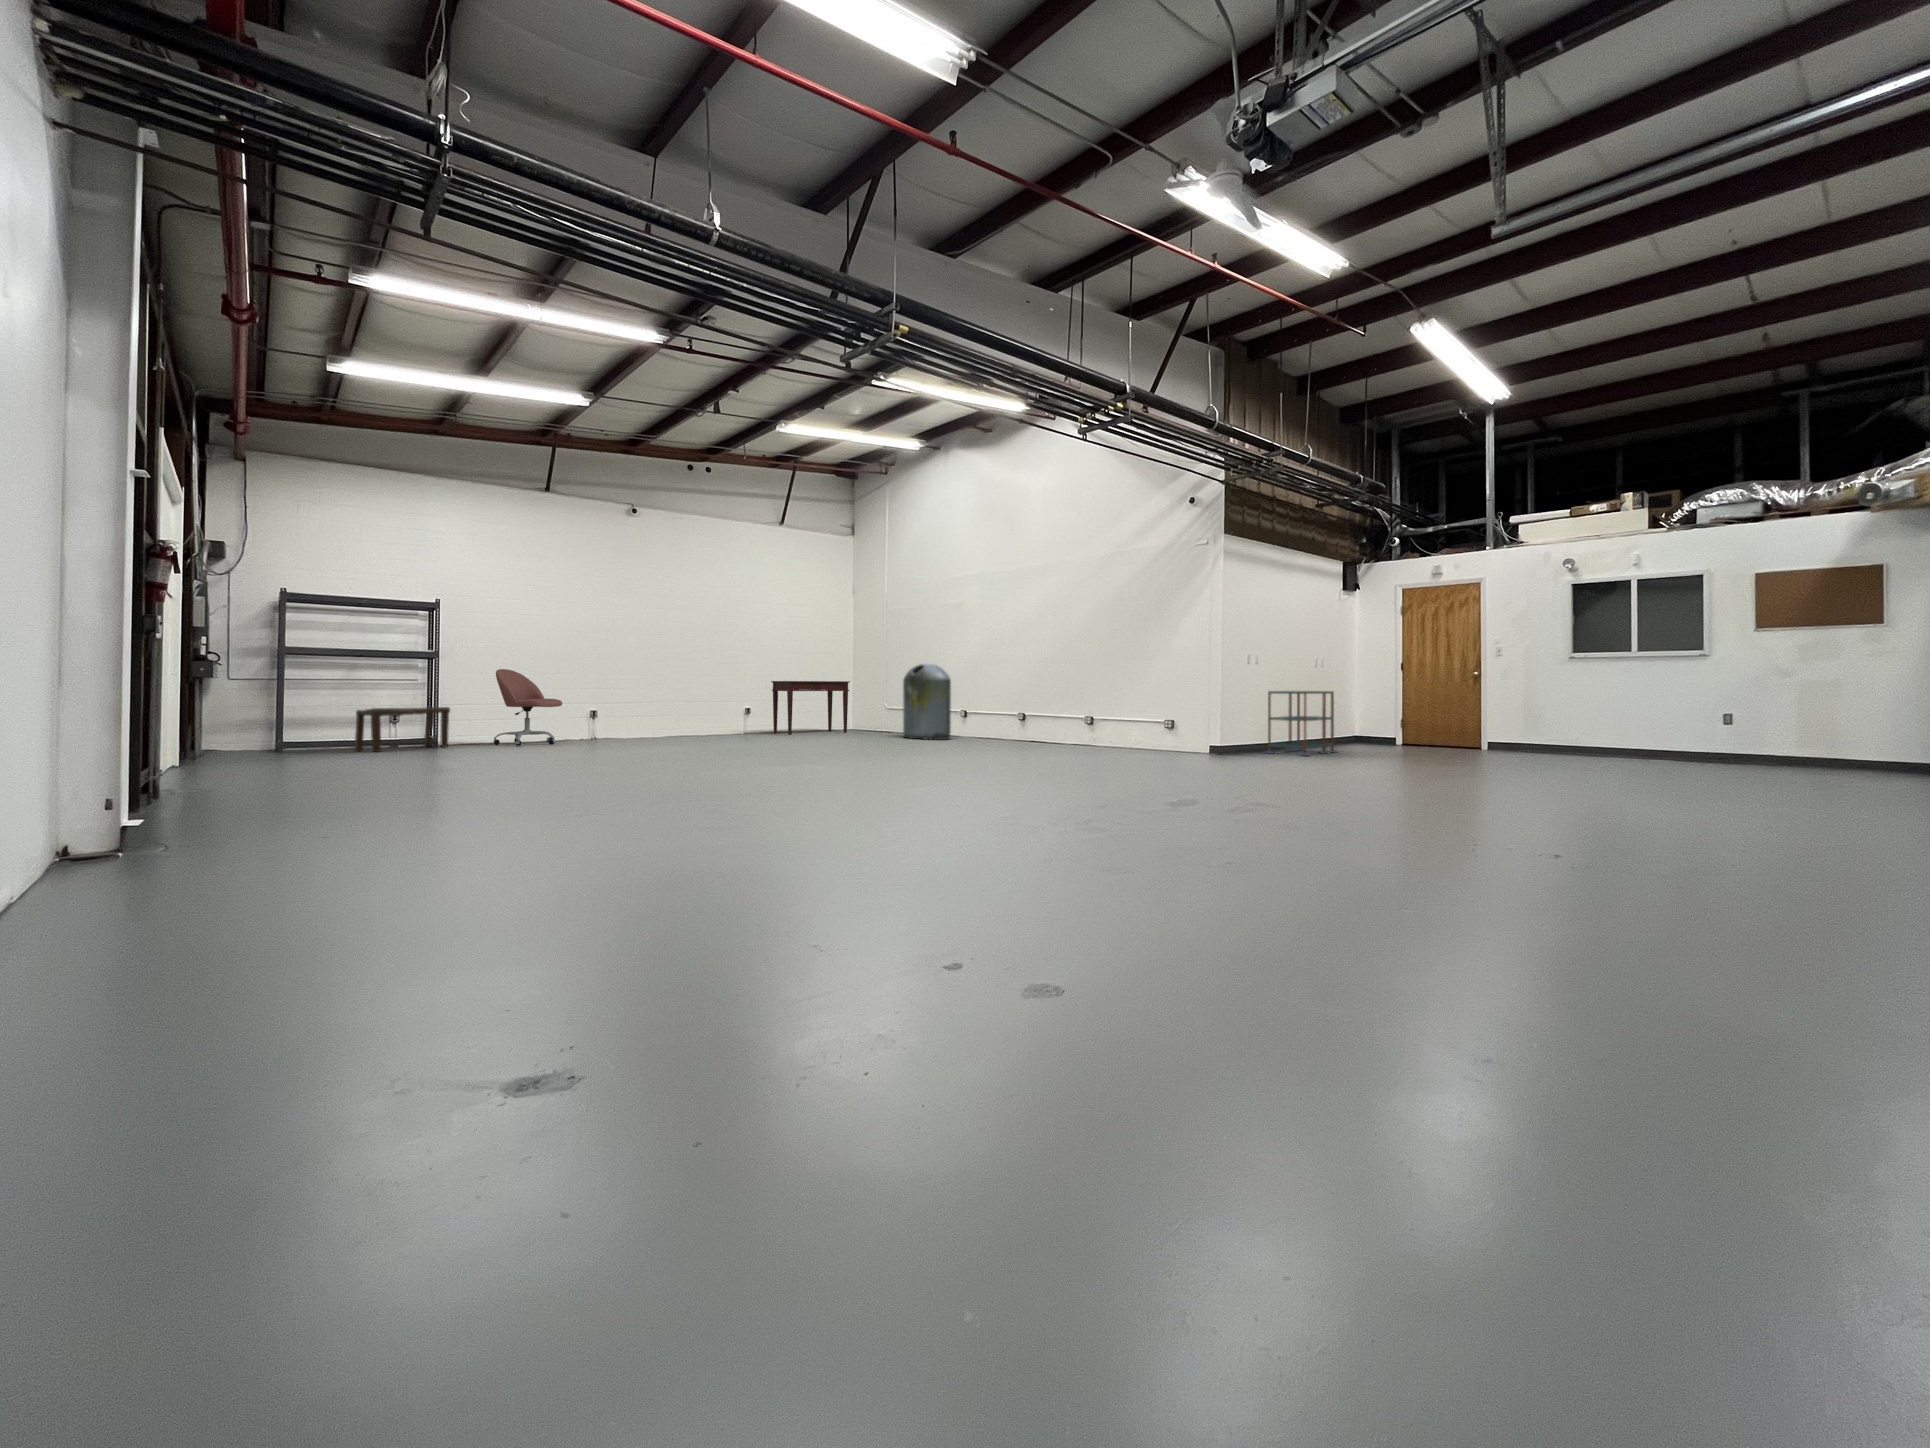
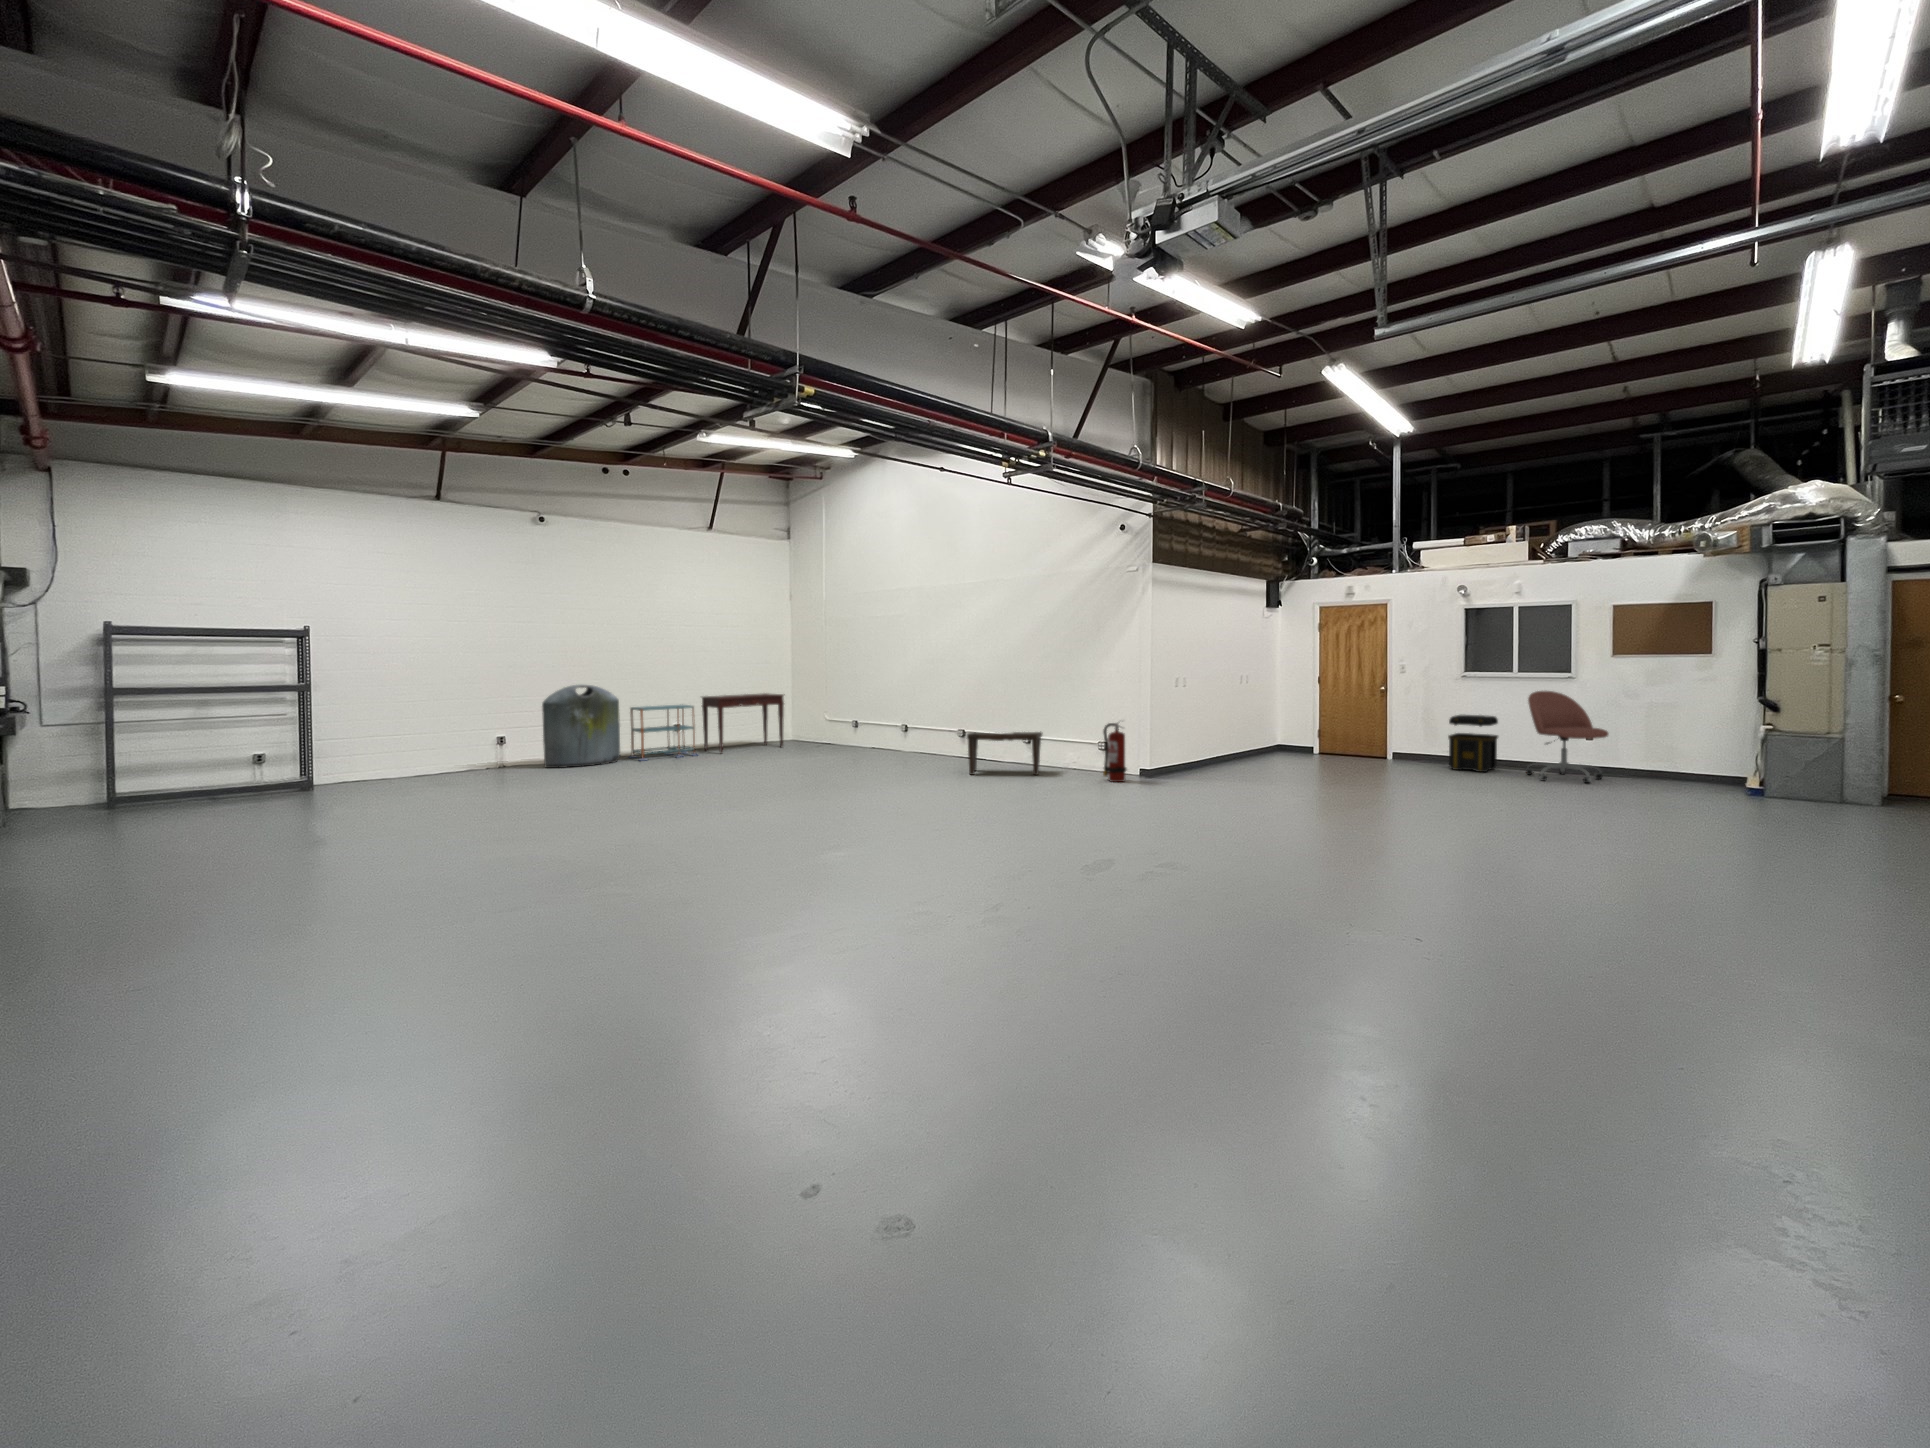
trash can: present [903,664,951,740] -> present [542,685,620,768]
office chair: present [494,669,562,746] -> present [1526,691,1608,783]
shelving unit: present [1265,691,1337,756] -> present [629,705,697,761]
fire extinguisher: none [1172,693,1197,757] -> present [1103,722,1126,782]
toolbox: none [1555,699,1615,759] -> present [1448,715,1498,772]
bench: present [355,707,450,752] -> present [967,732,1043,775]

